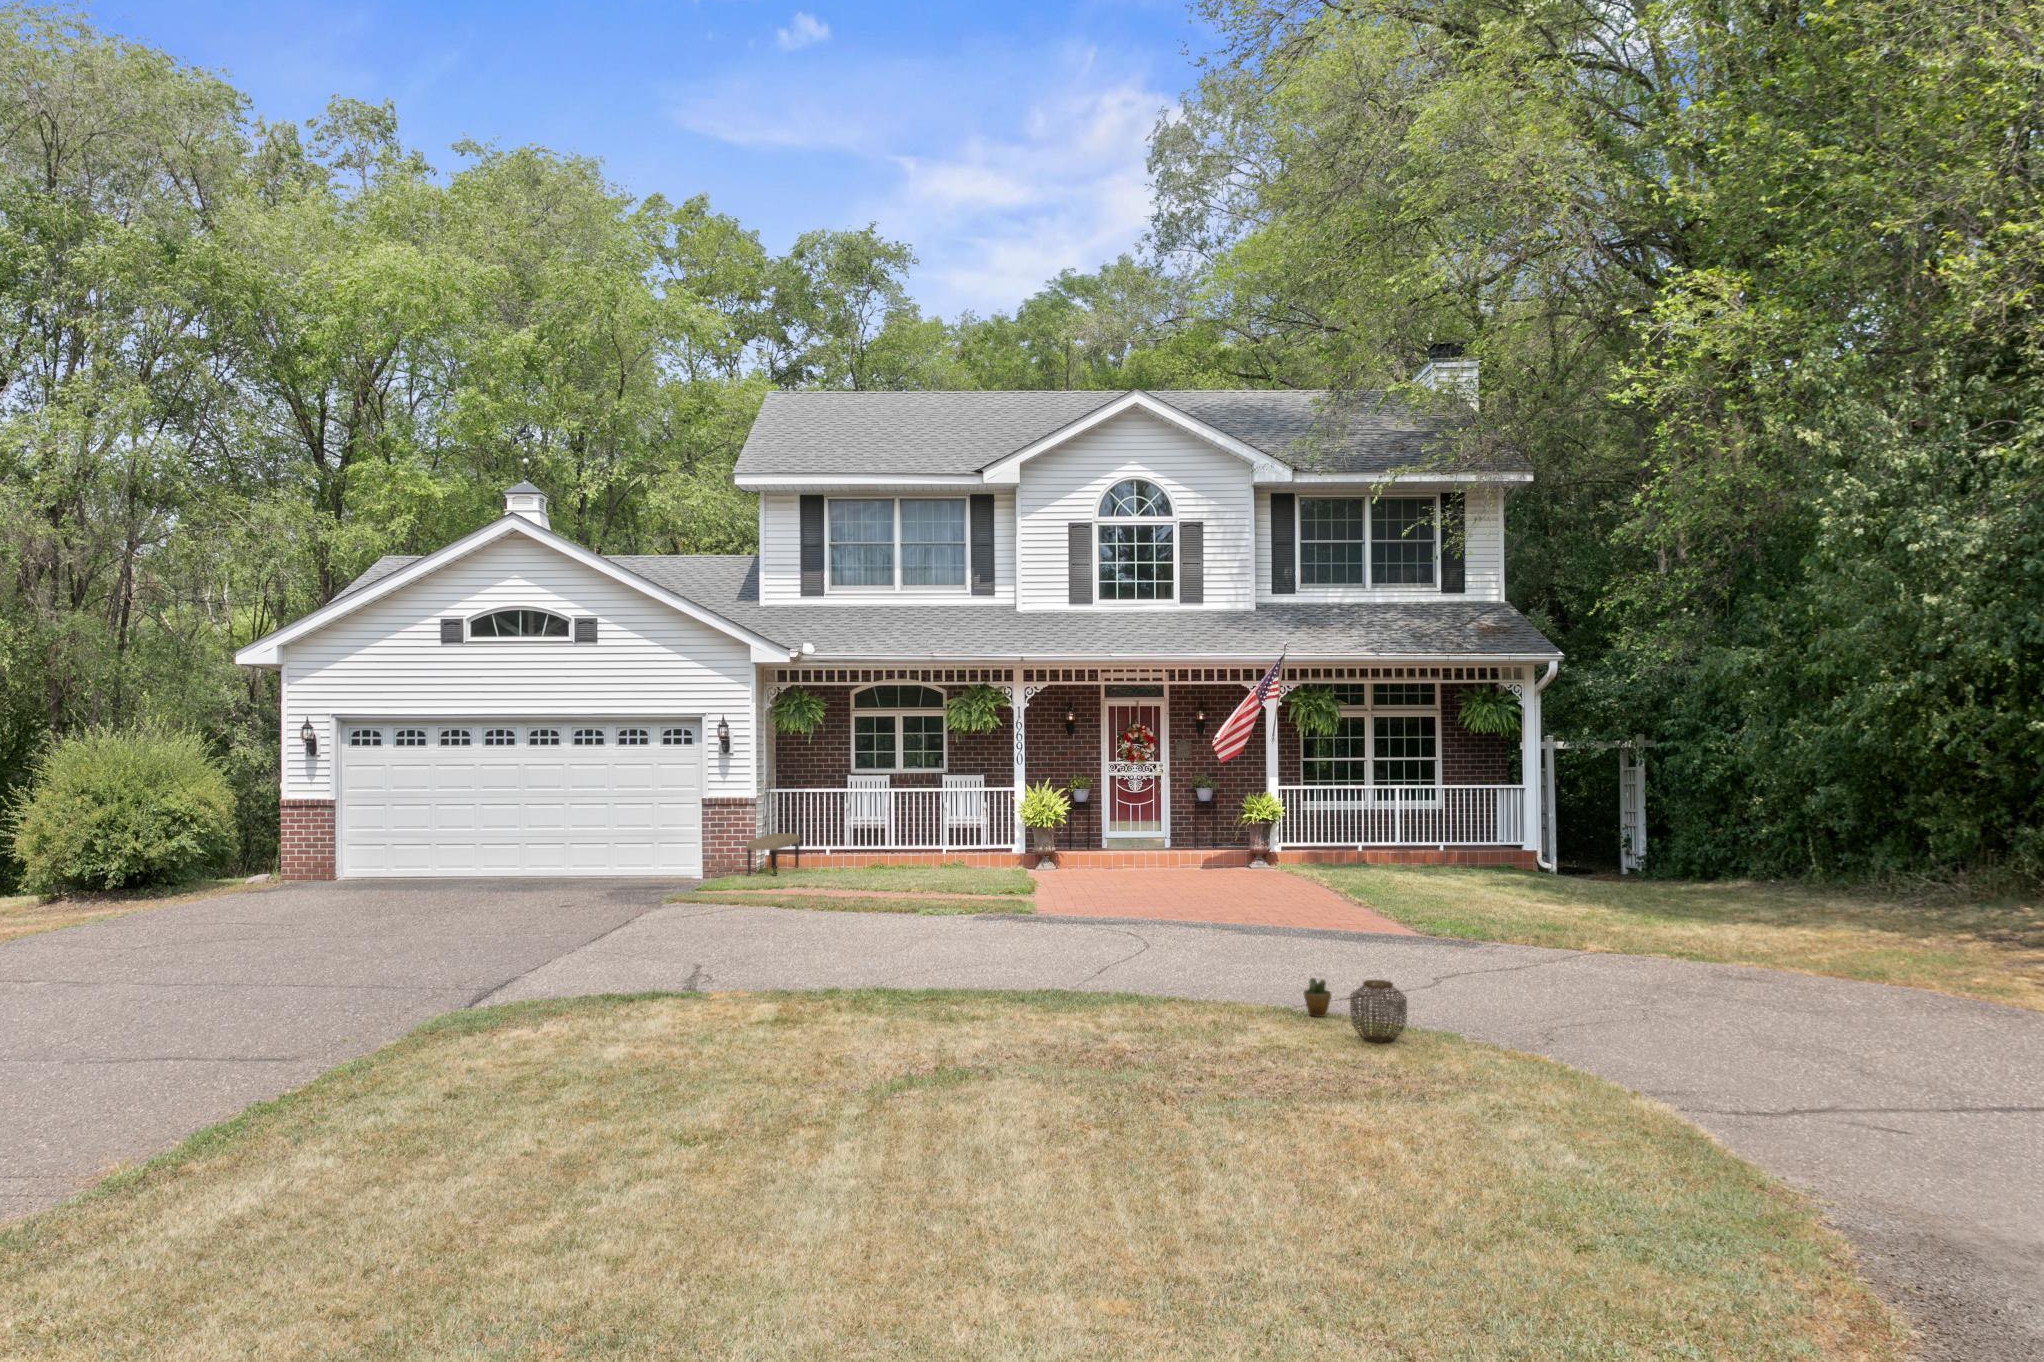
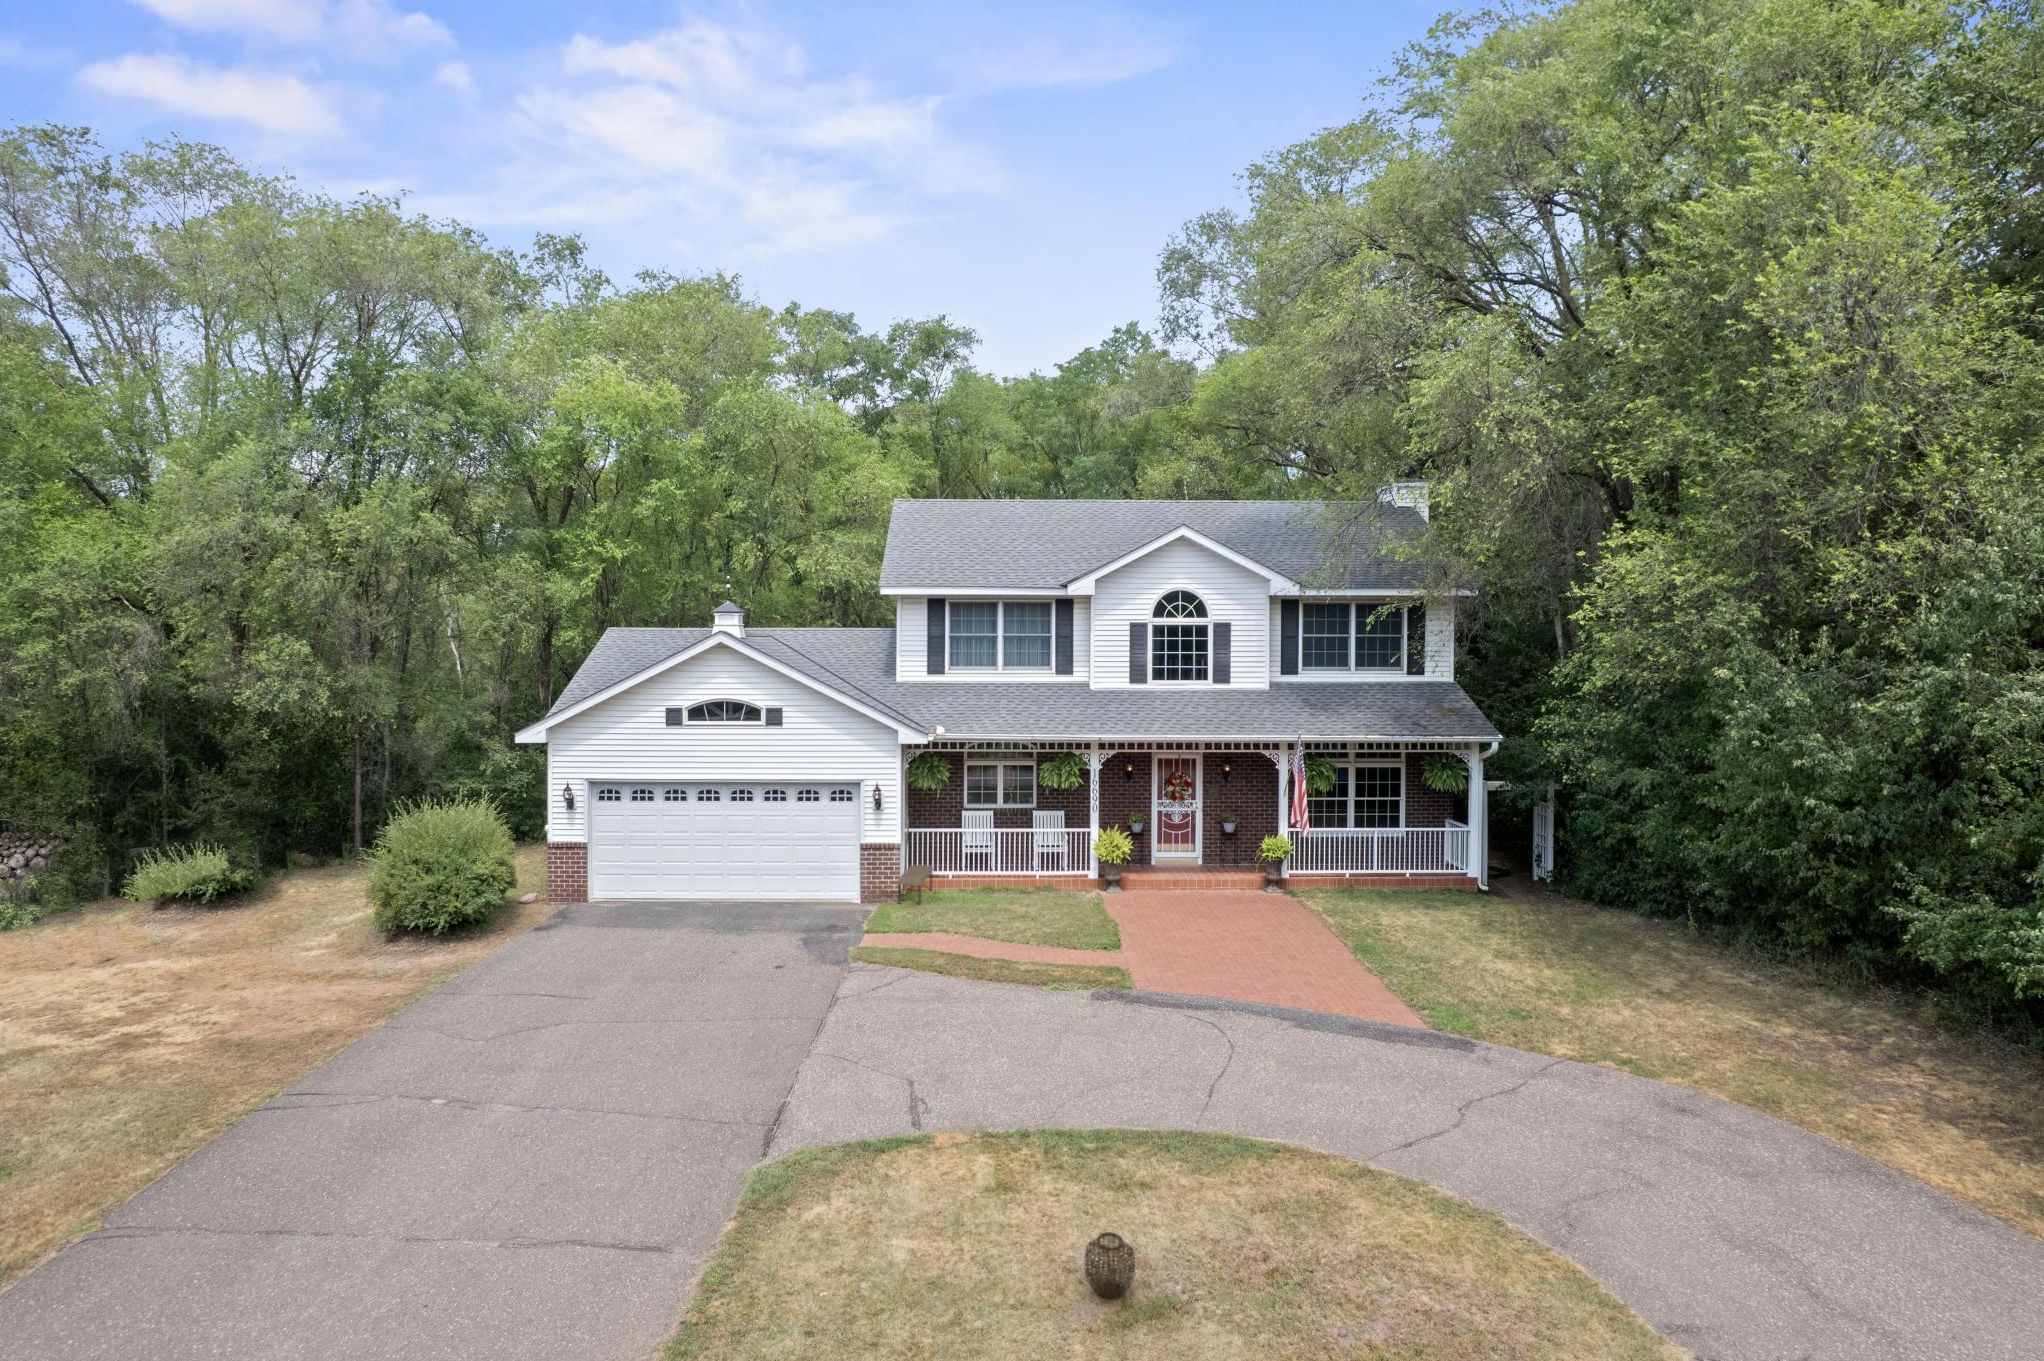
potted plant: present [1304,978,1331,1017] -> none [1414,1128,1438,1161]
woven basket: present [1350,980,1407,1043] -> present [1085,1232,1135,1299]

